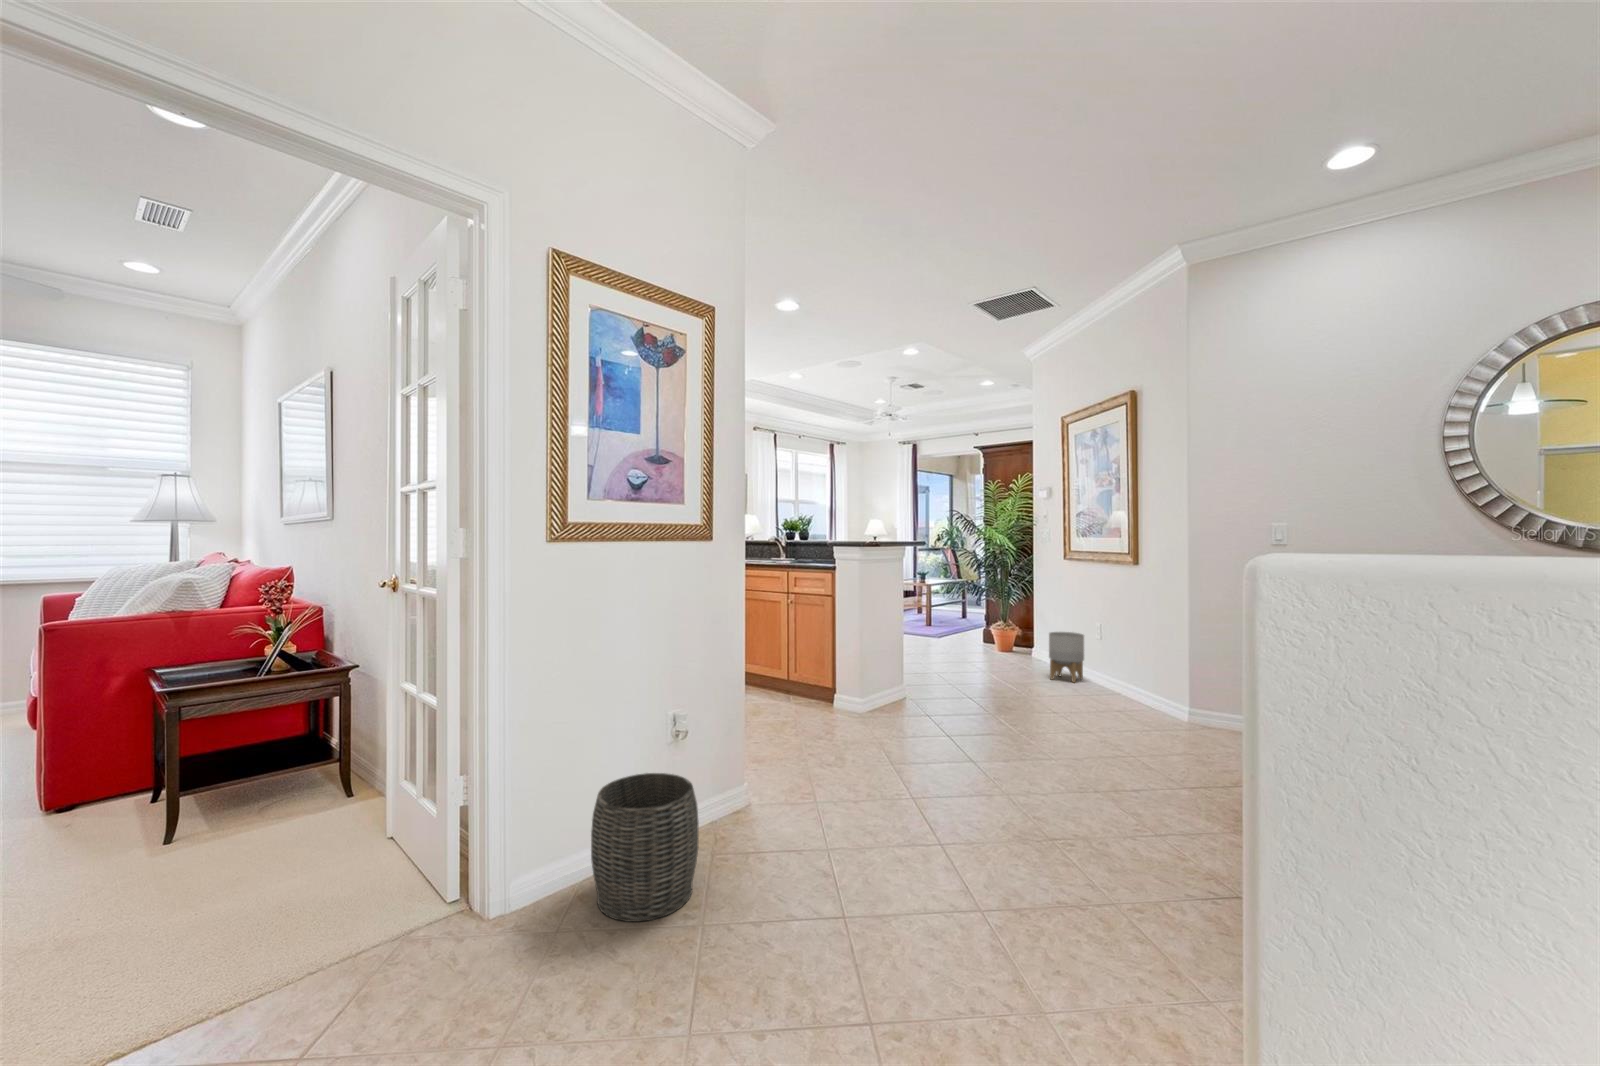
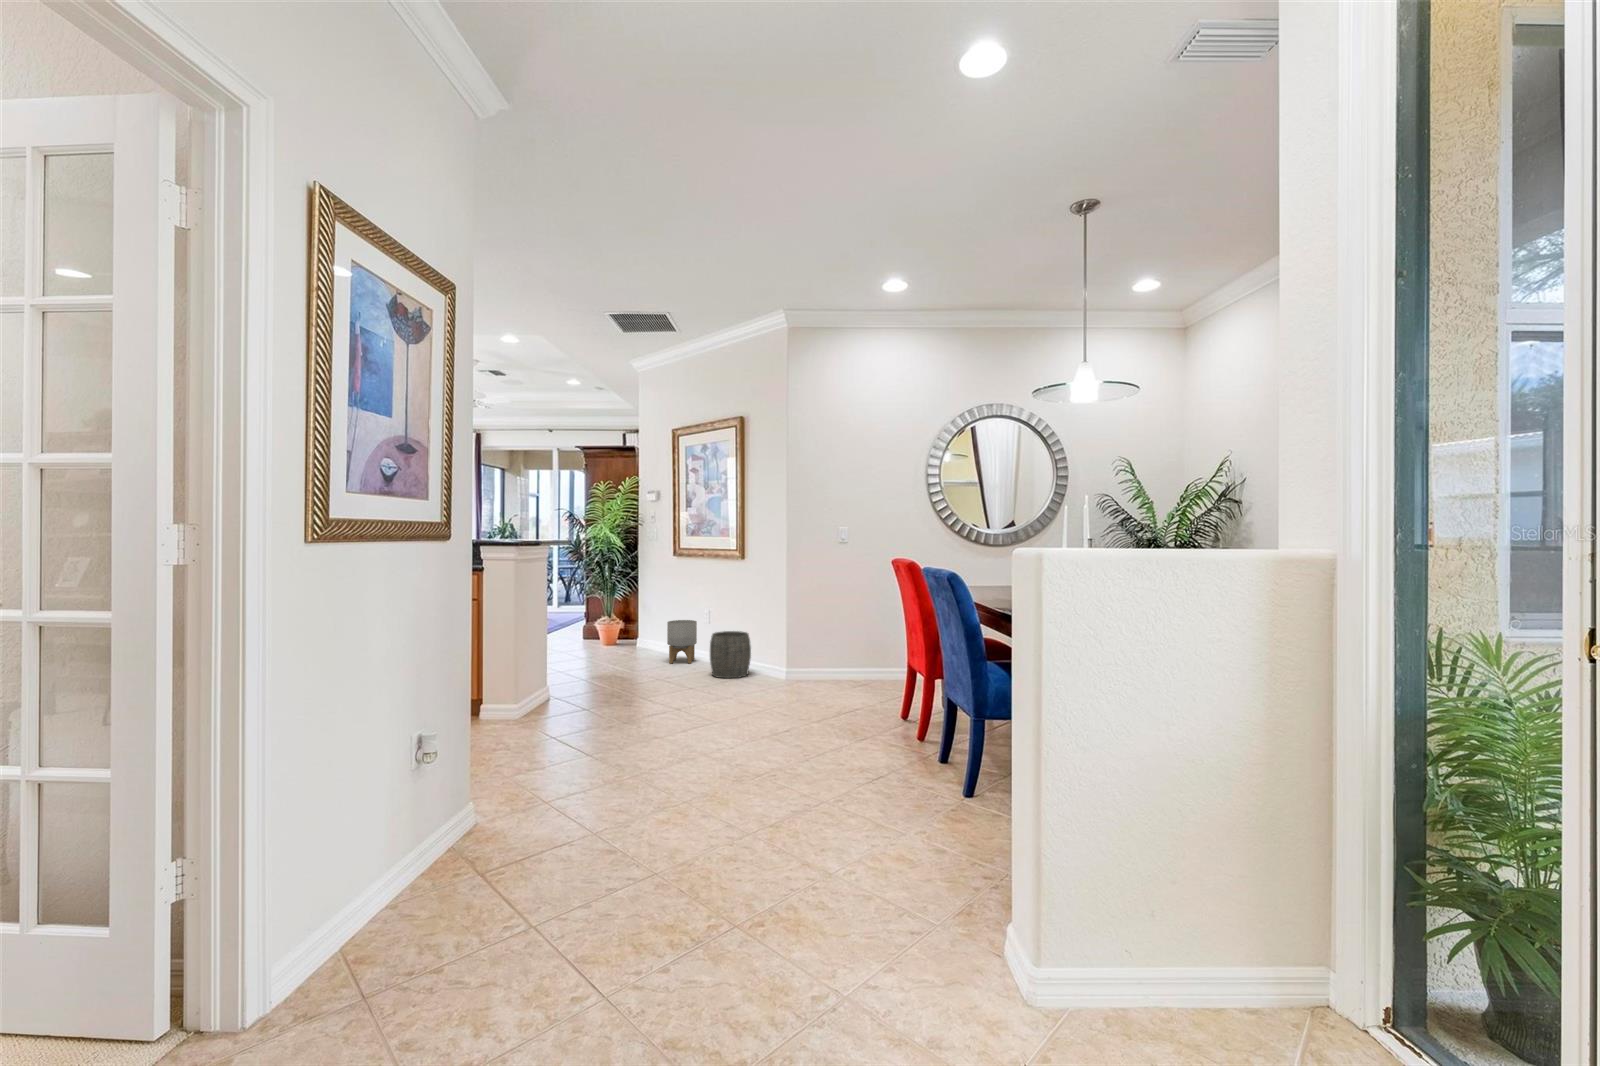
woven basket: present [591,773,699,922] -> present [710,631,751,678]

